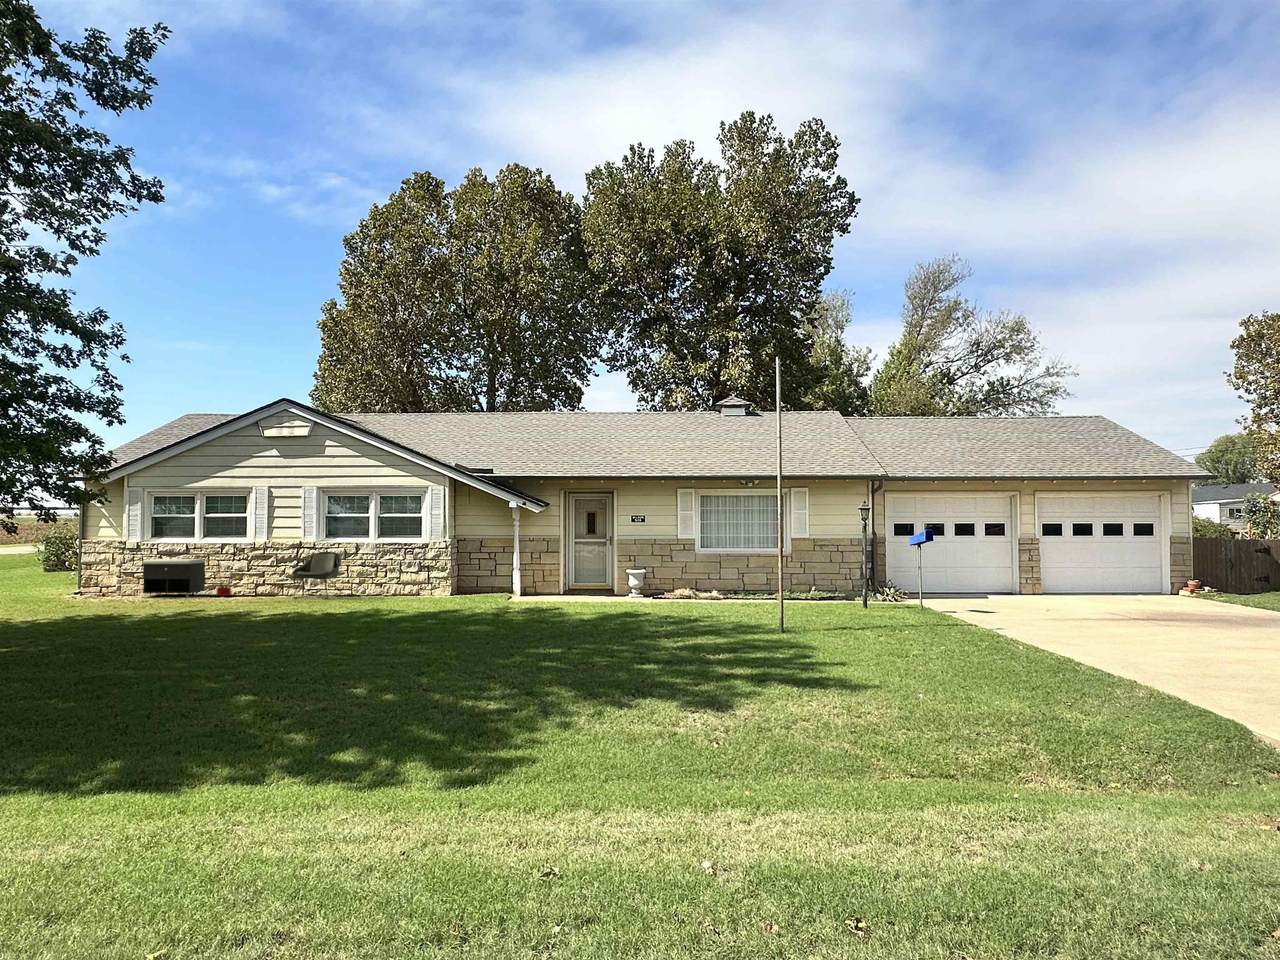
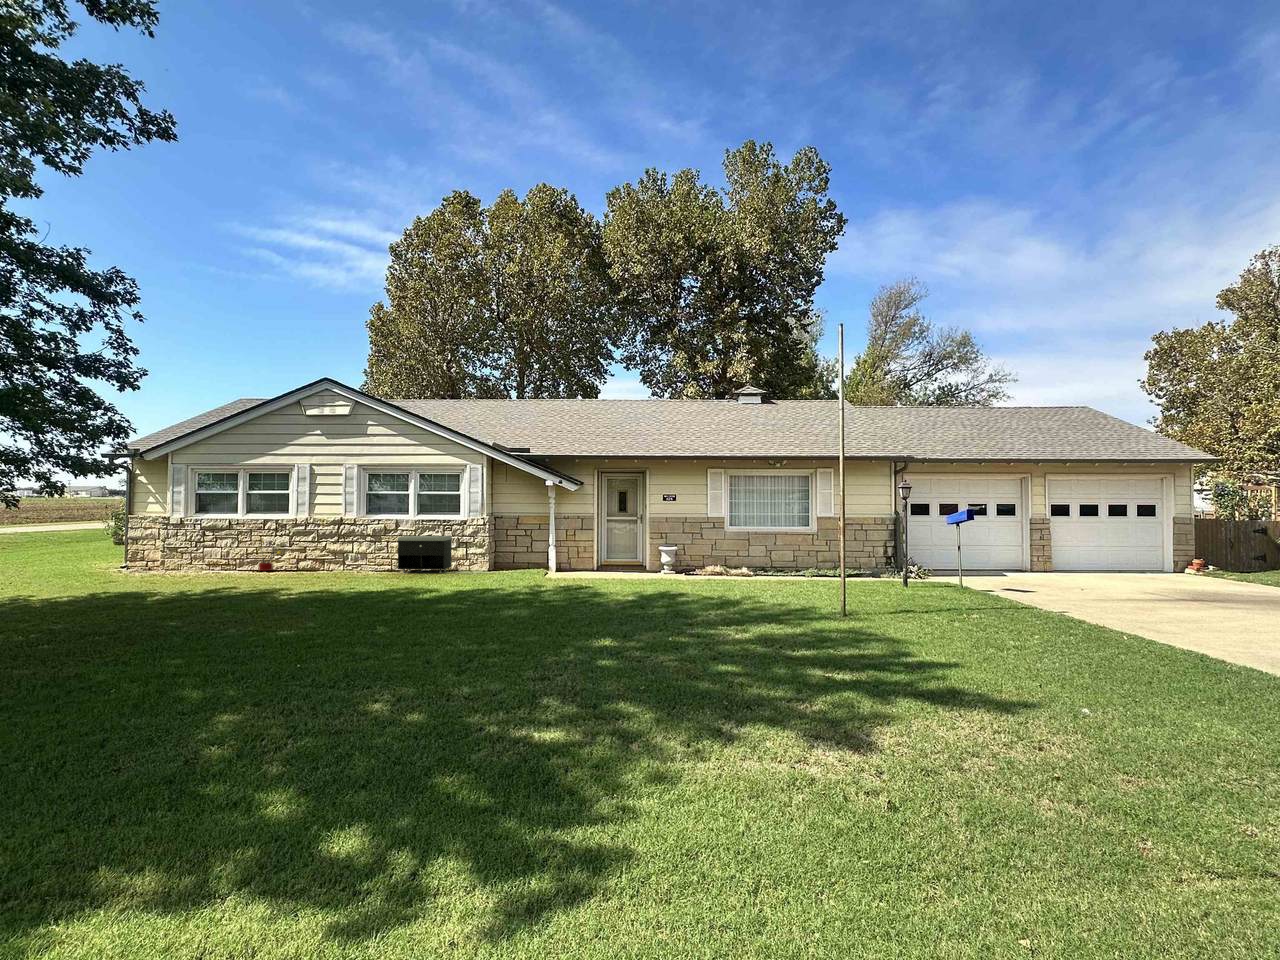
lounge chair: present [291,552,342,599] -> none [332,528,382,574]
storage bench: present [143,559,205,597] -> present [398,536,452,573]

